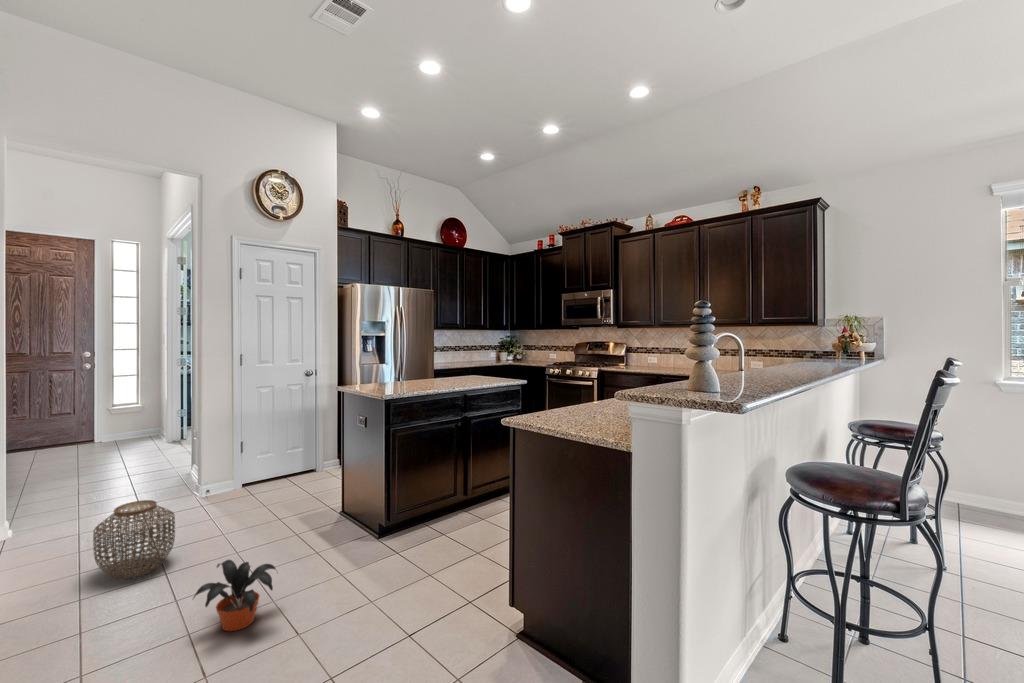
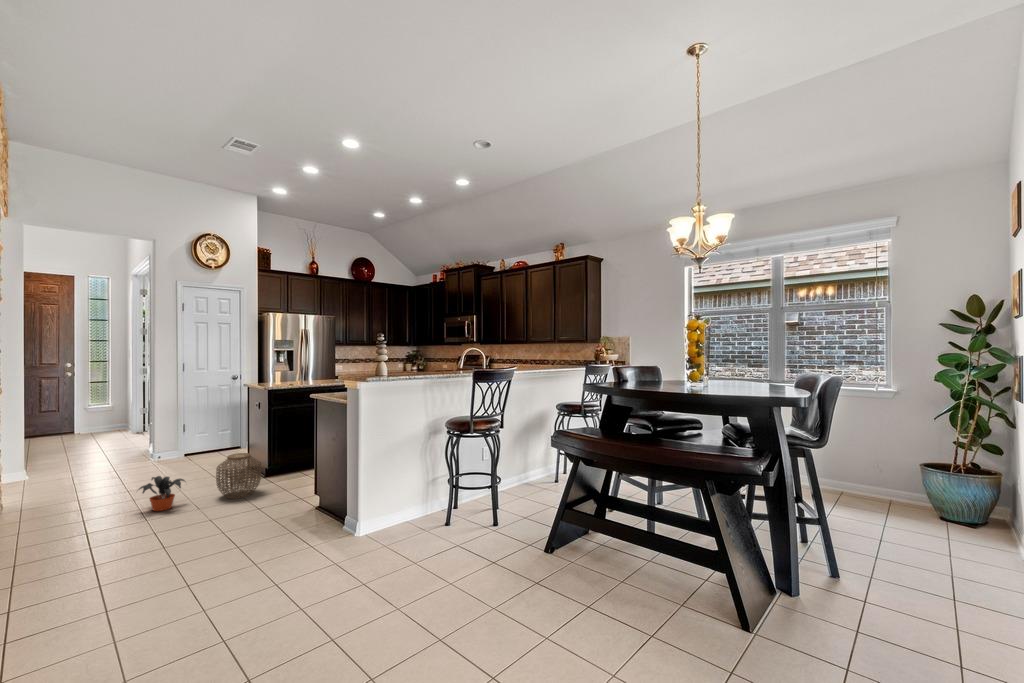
woven basket: present [93,500,175,579] -> present [216,453,261,499]

